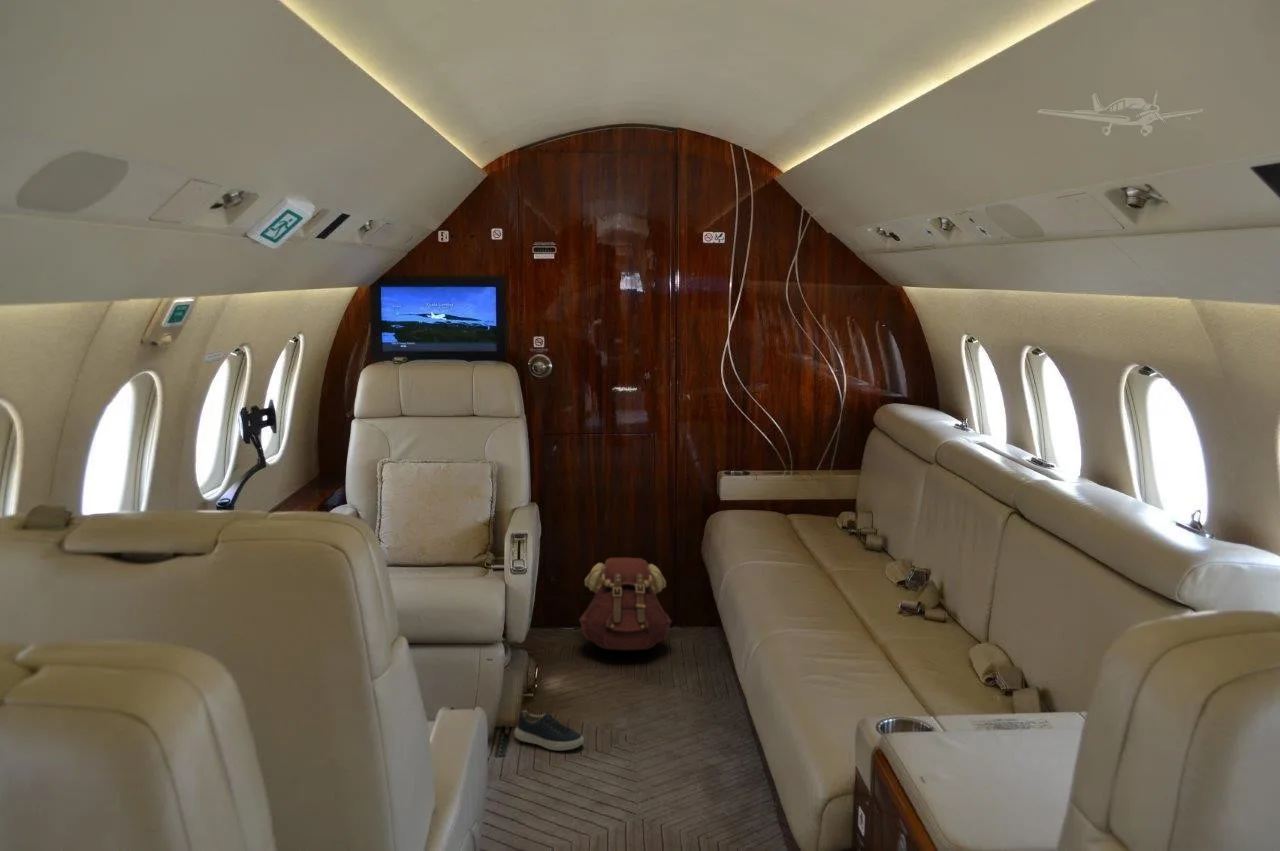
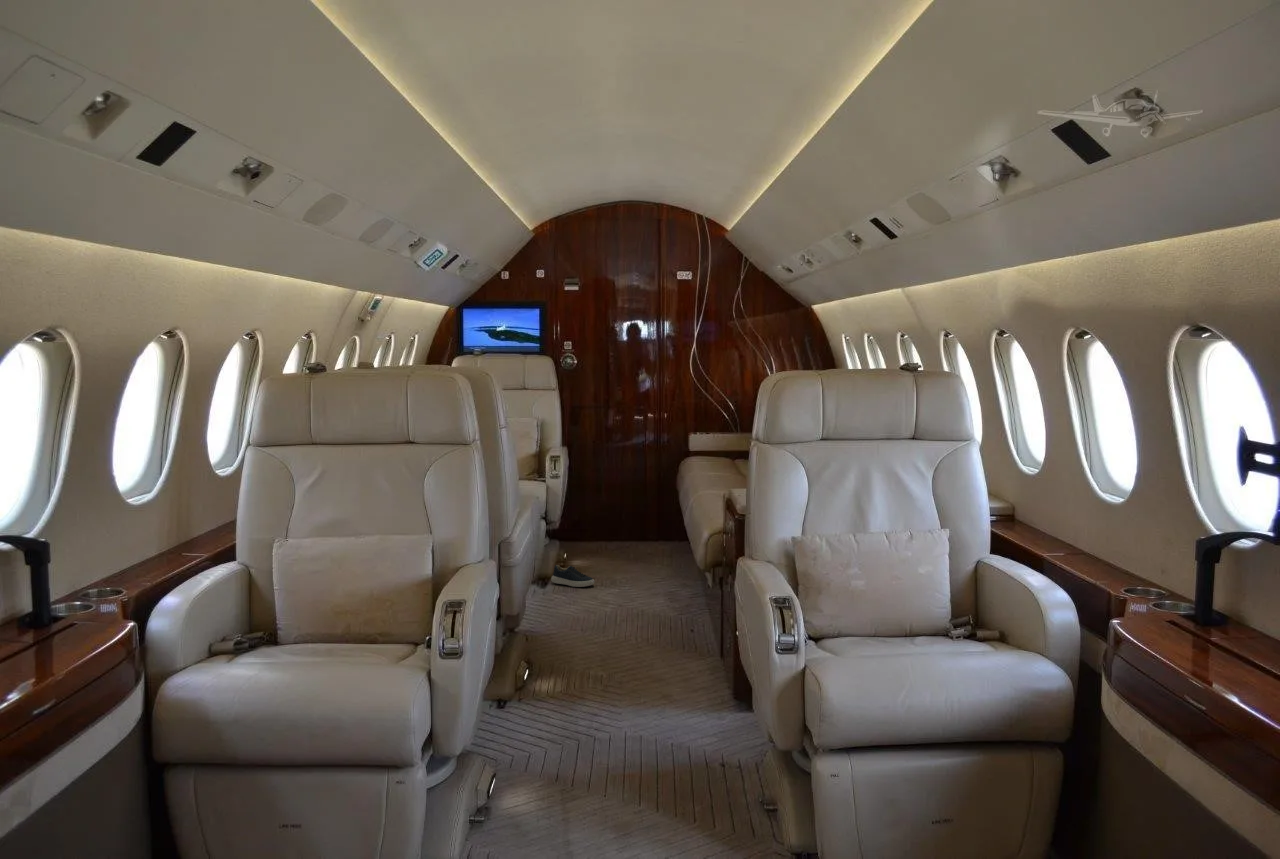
backpack: present [579,557,671,651] -> none [594,490,656,551]

